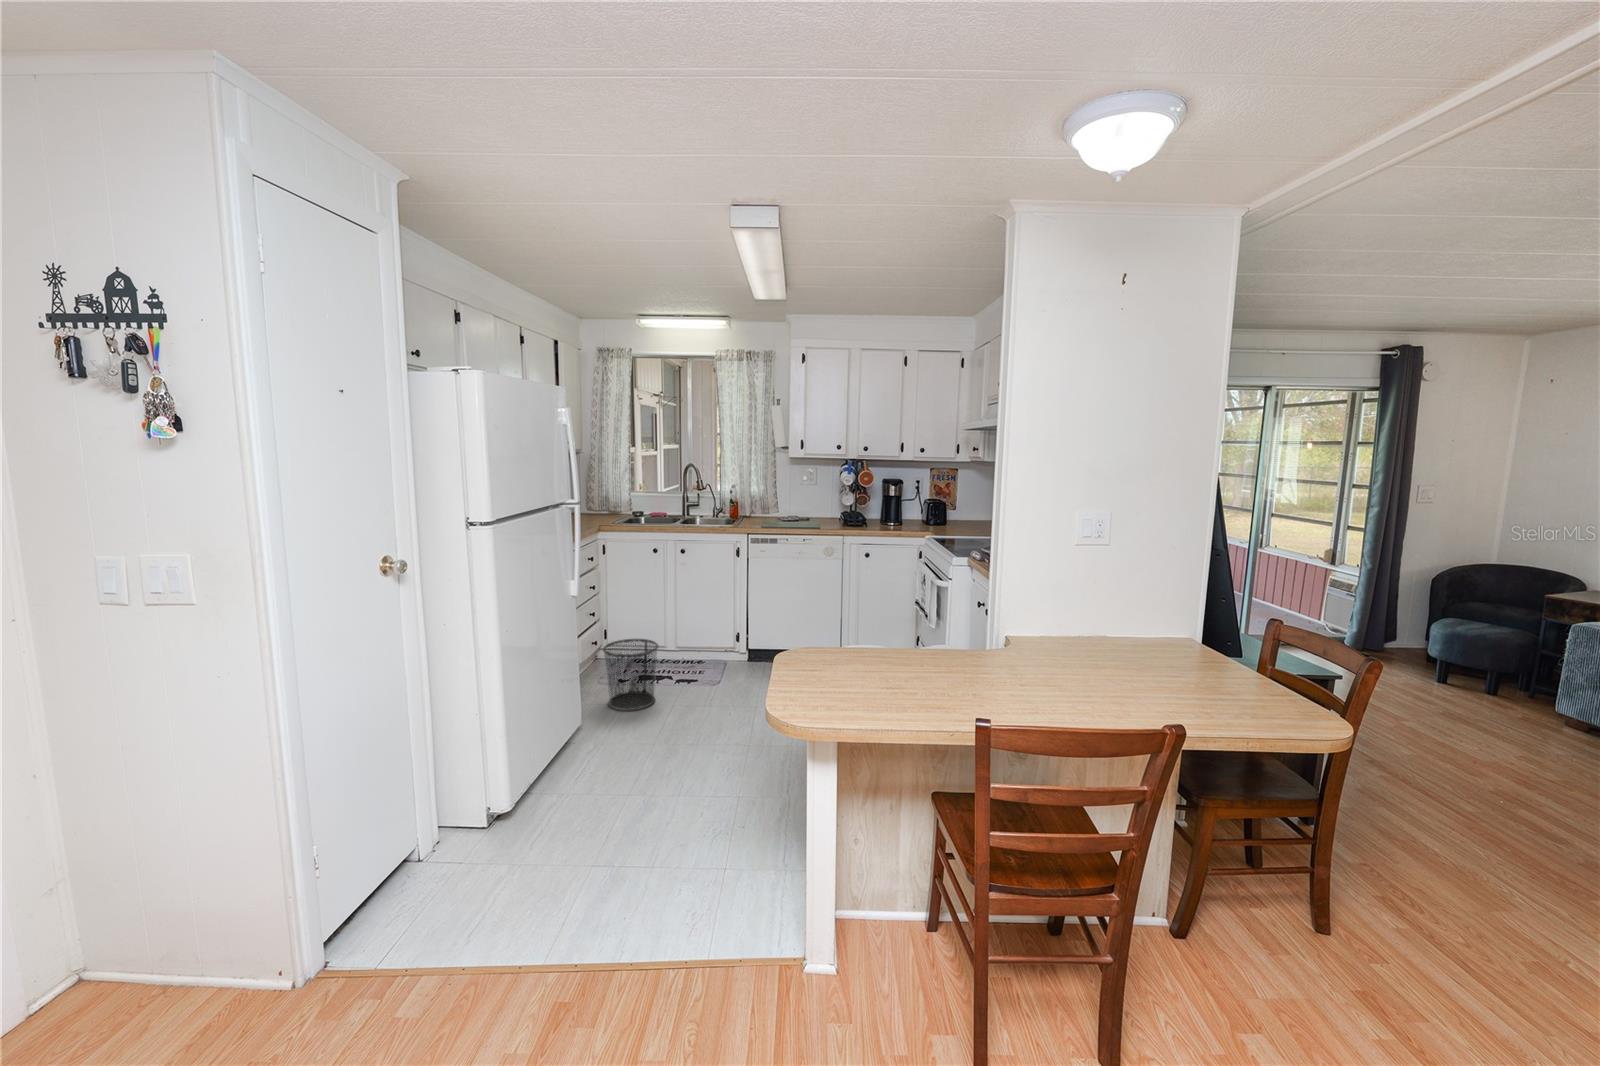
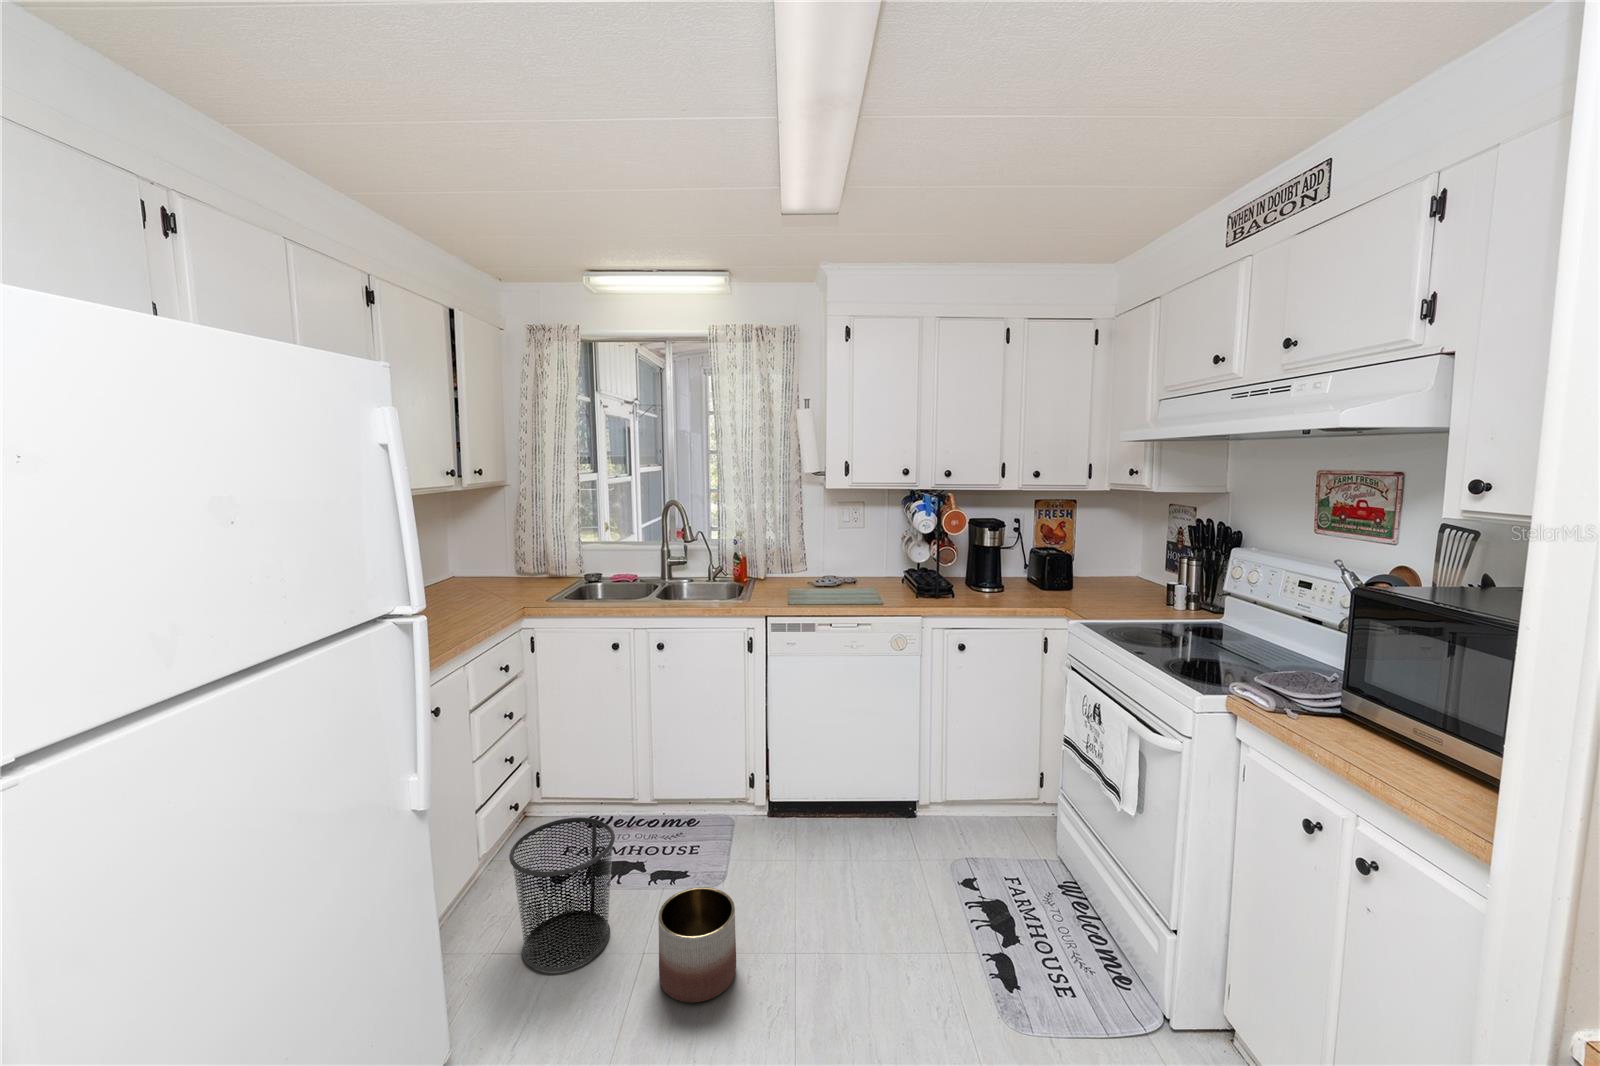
planter: none [683,671,724,720] -> present [658,887,736,1002]

